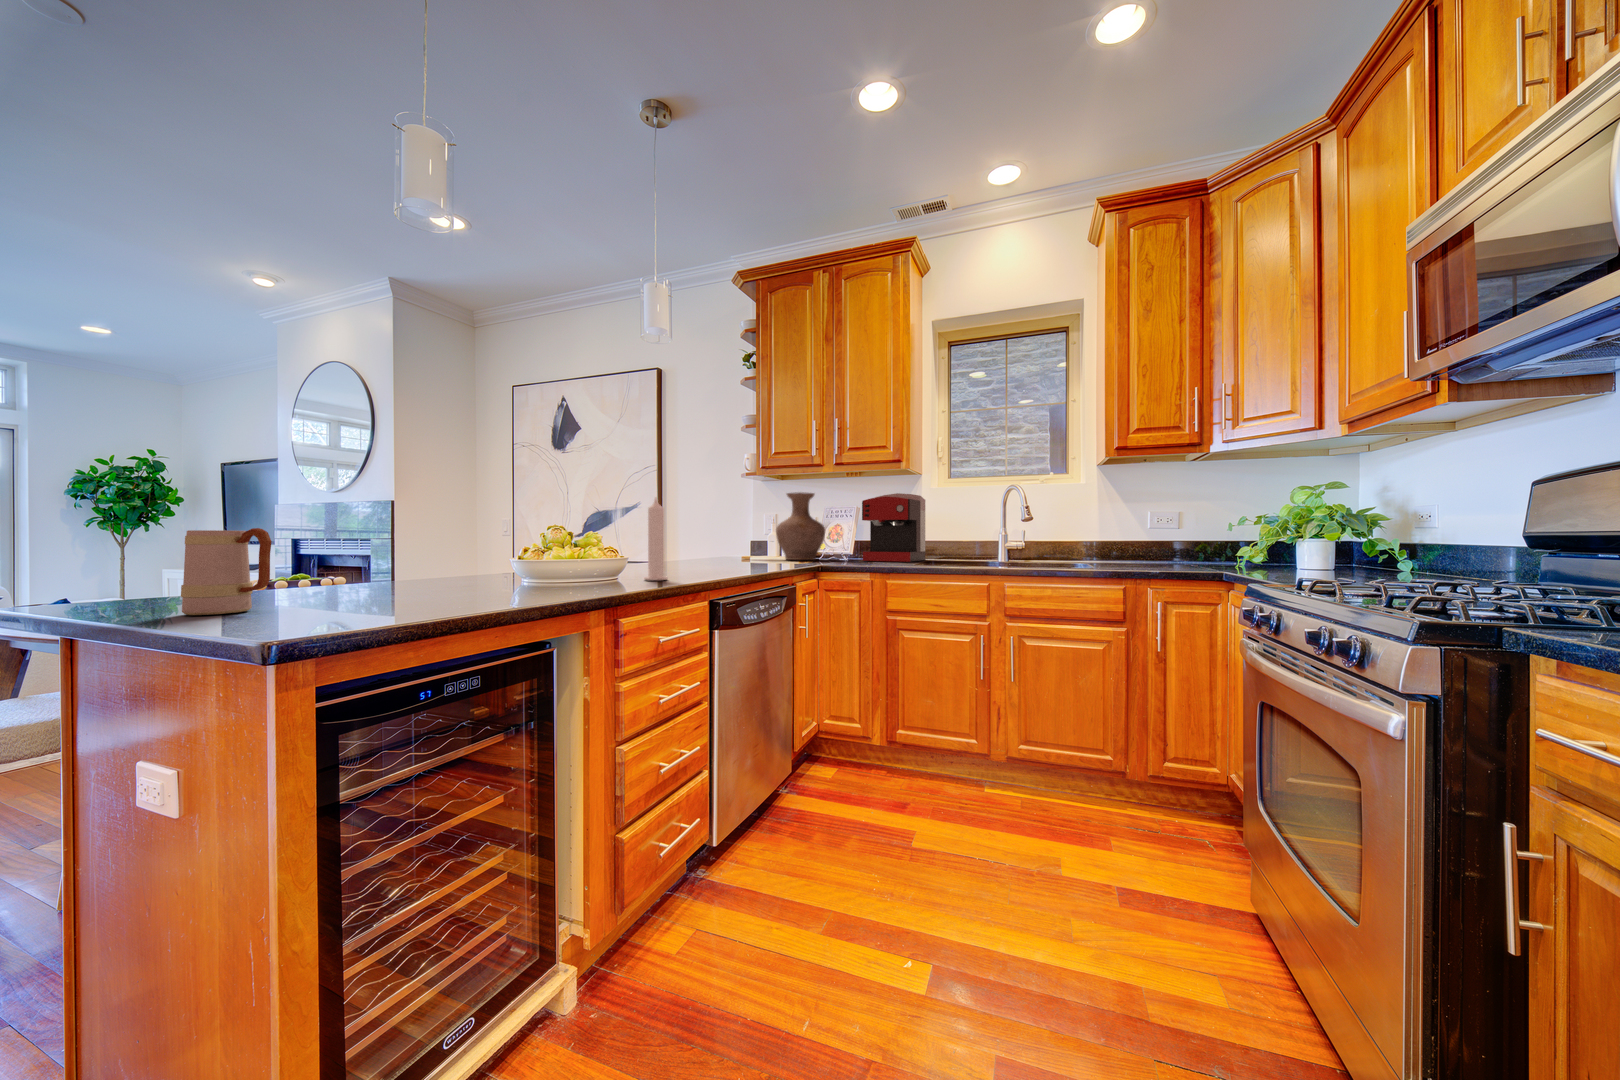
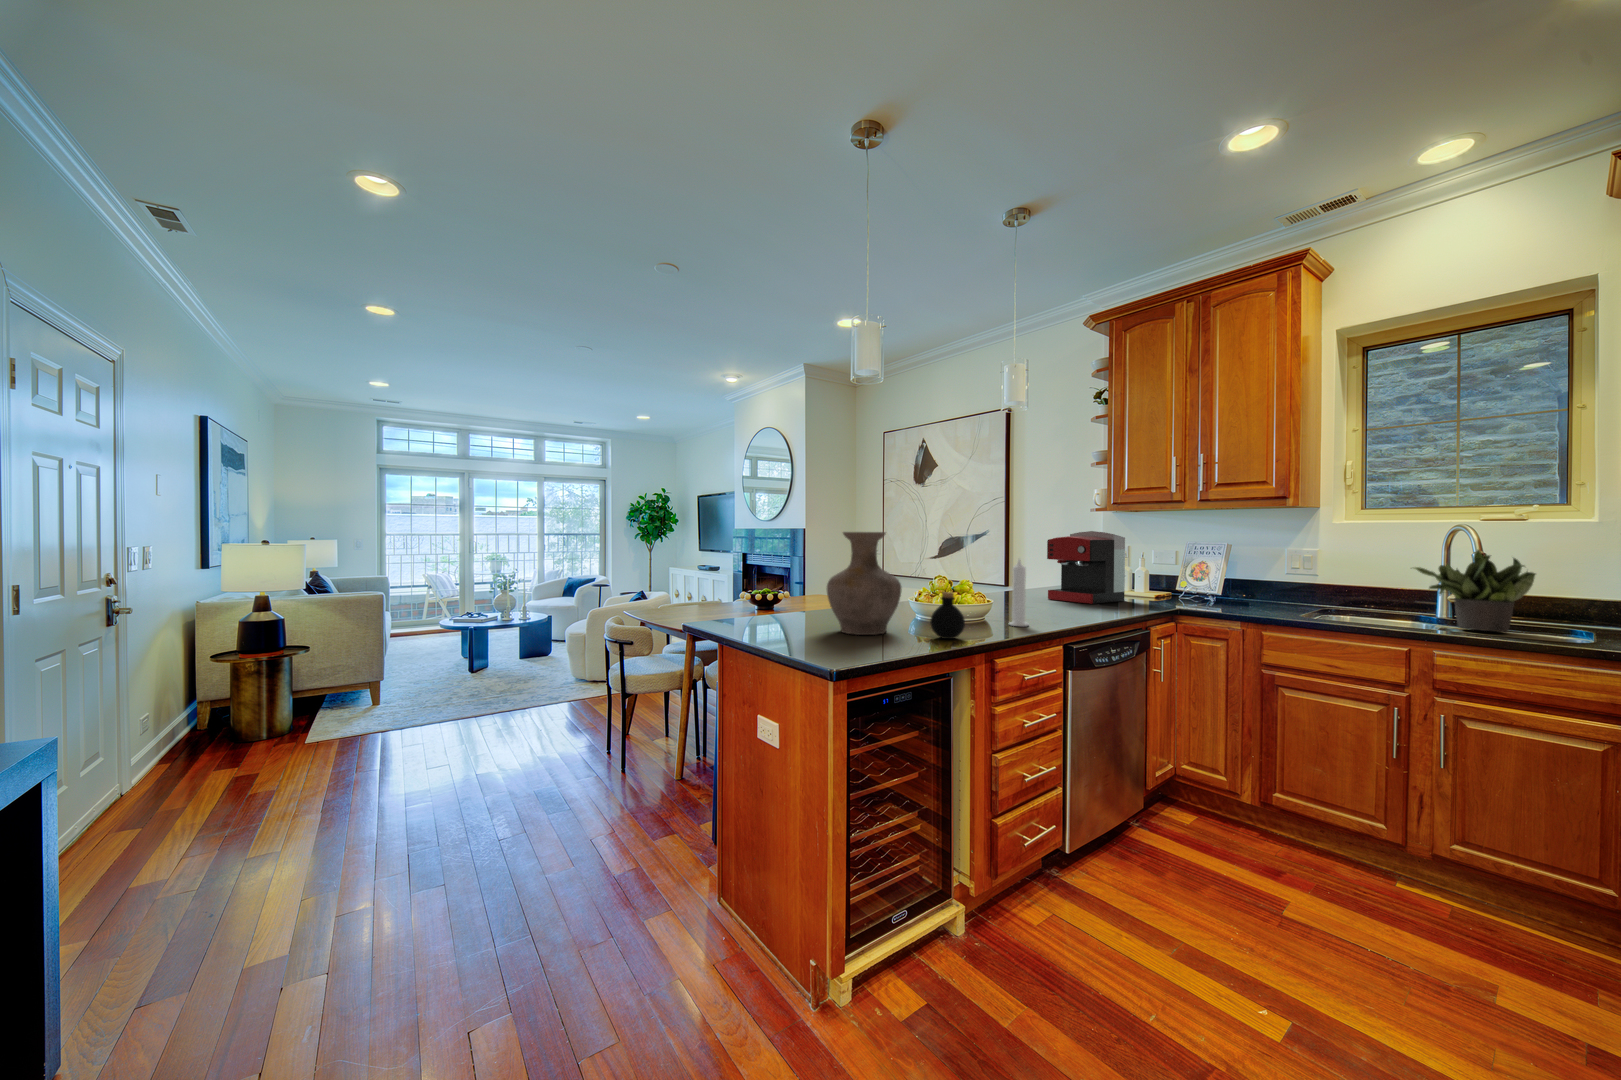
vase: present [776,492,825,560] -> present [827,532,902,635]
coffee maker: present [862,493,925,562] -> present [1047,531,1125,604]
potted plant: none [988,497,1065,566] -> present [1414,550,1536,632]
mug: present [181,528,272,615] -> none [769,594,806,642]
bottle: none [522,529,575,595] -> present [930,592,965,639]

